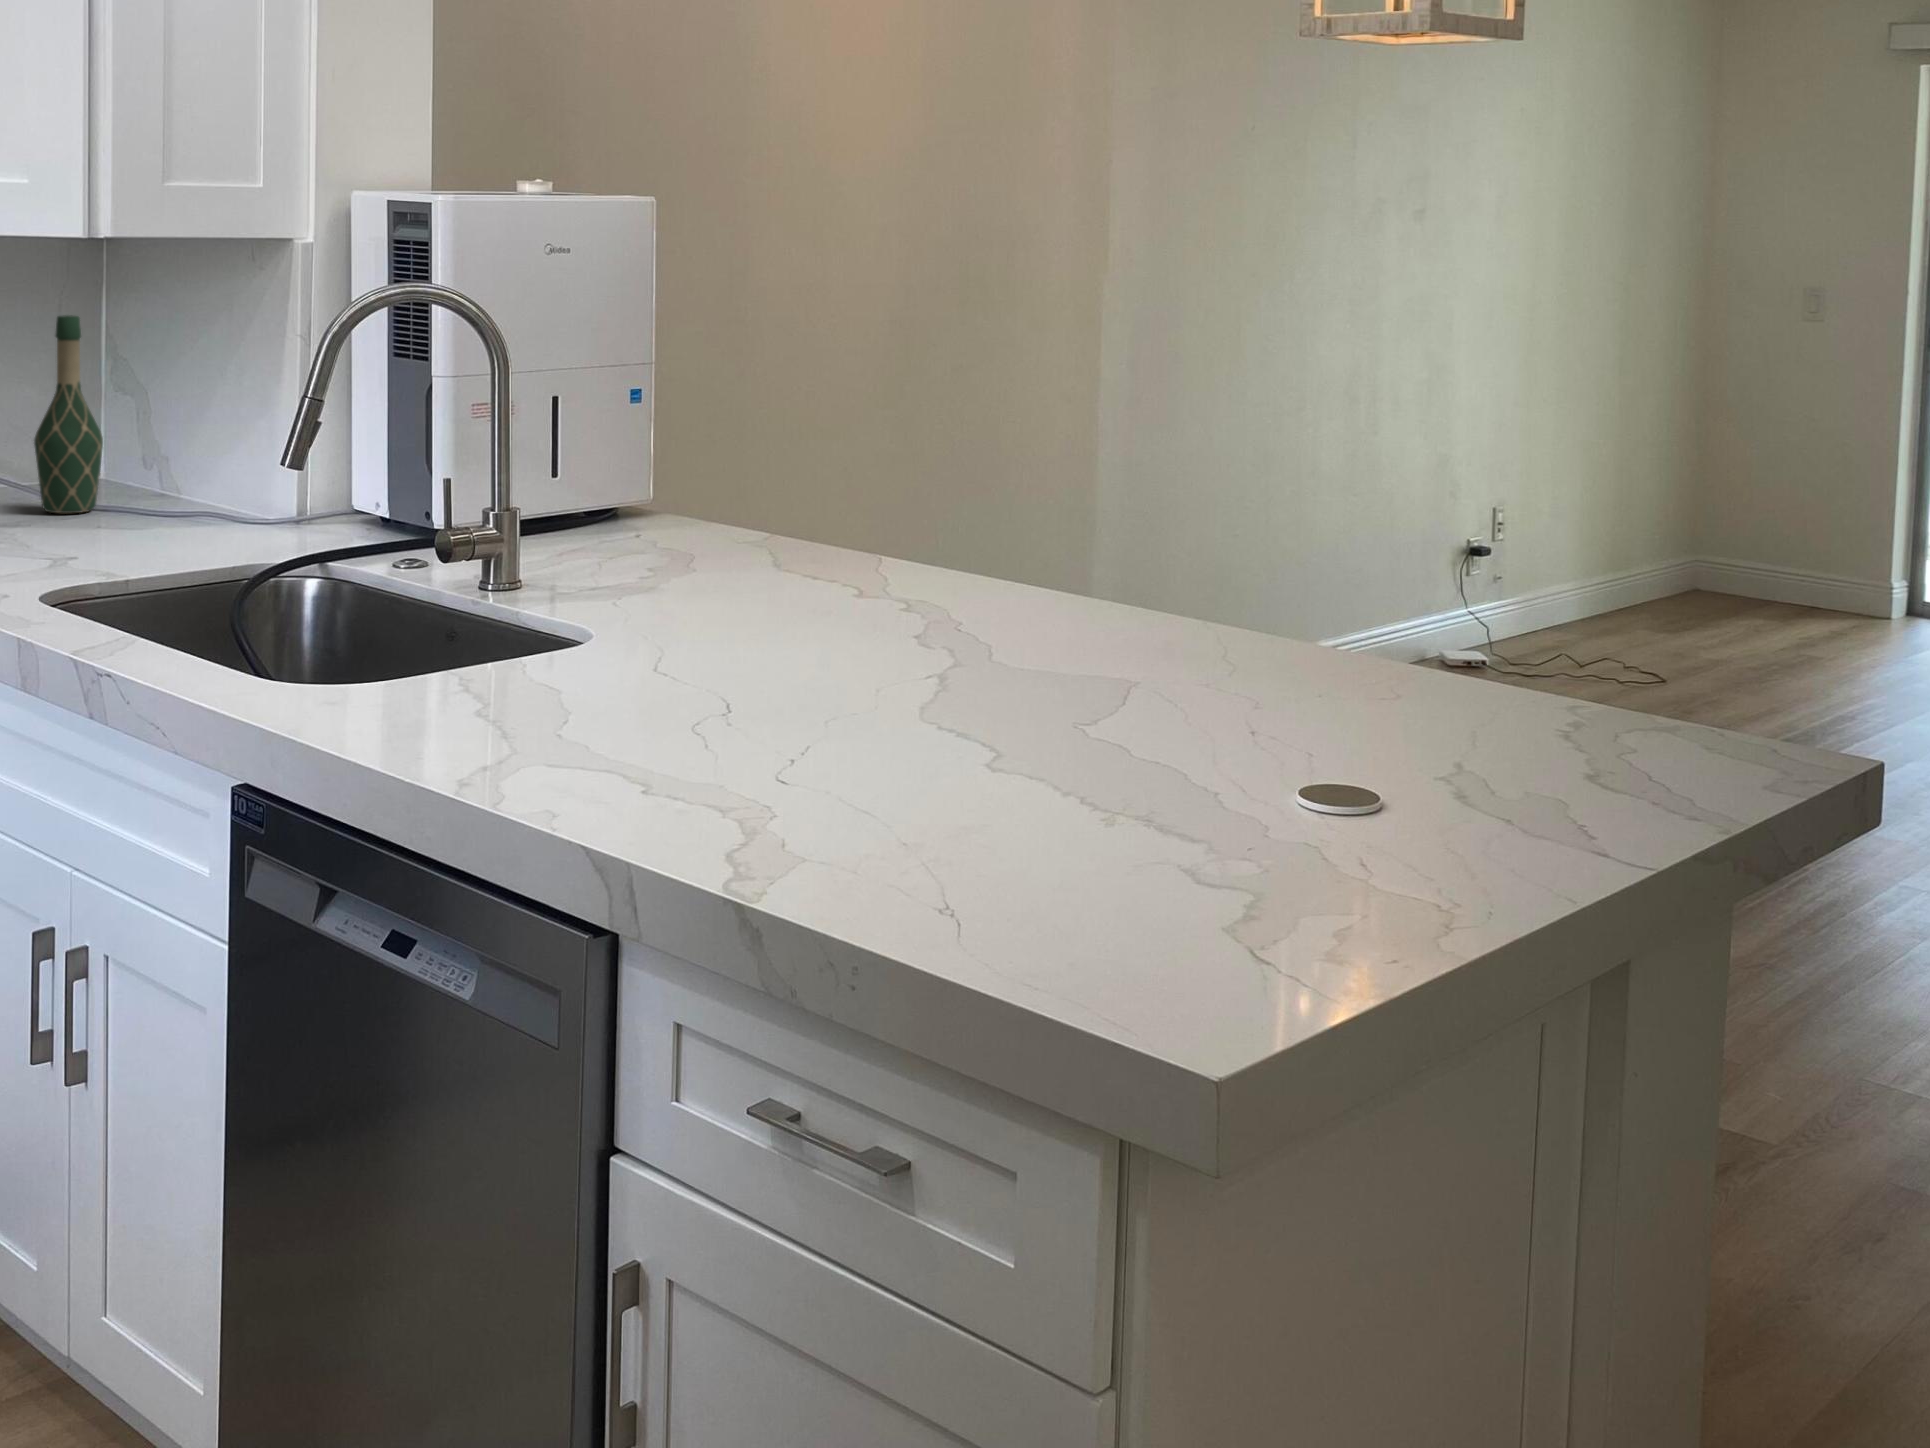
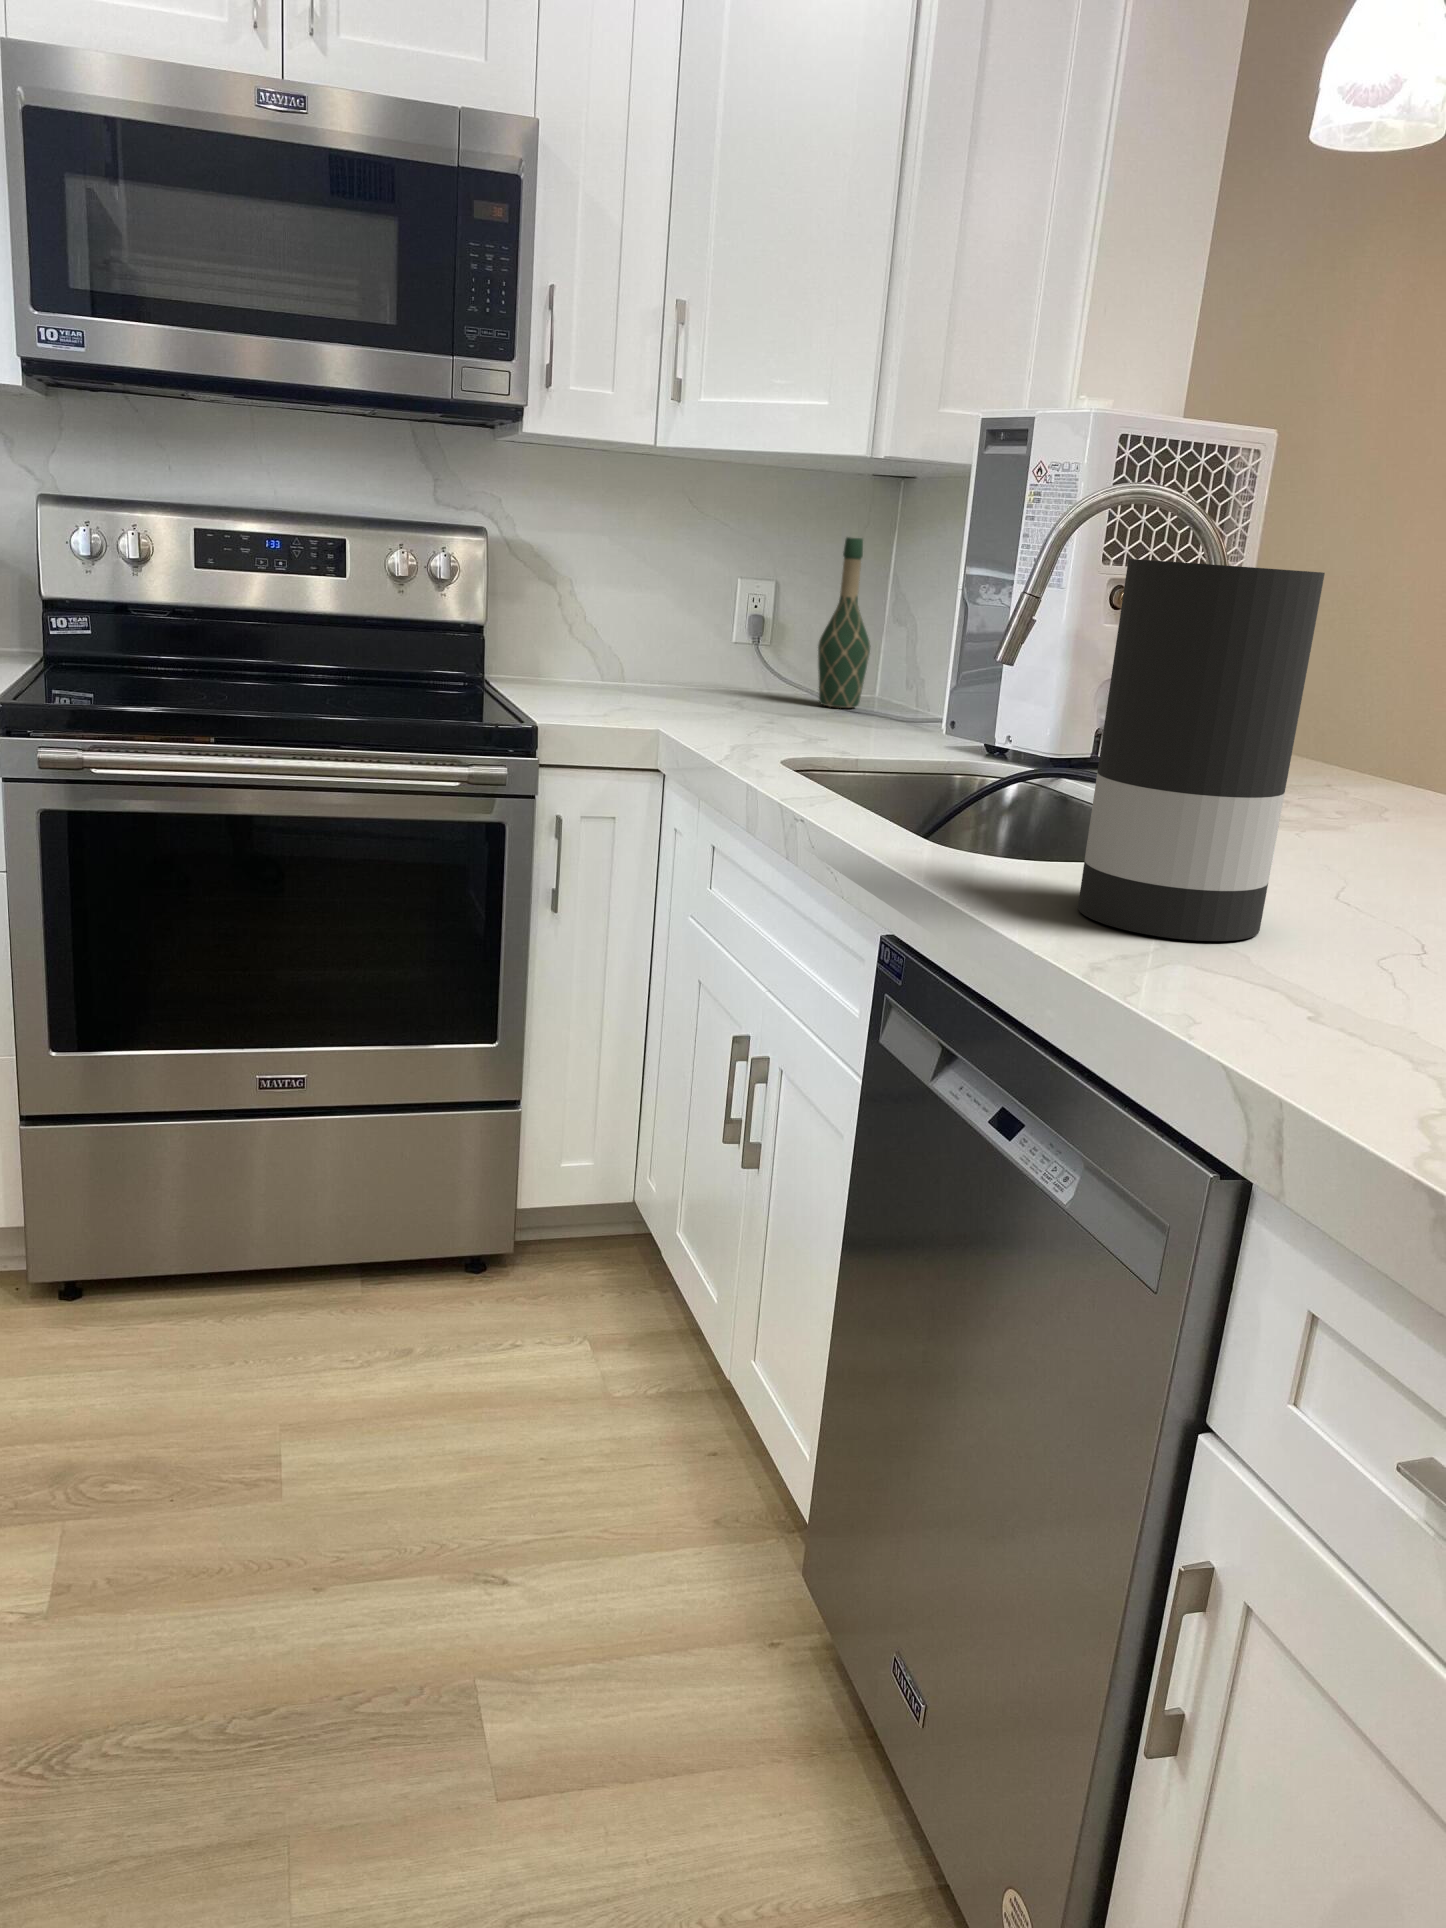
vase: none [431,413,599,745] -> present [1078,559,1325,941]

